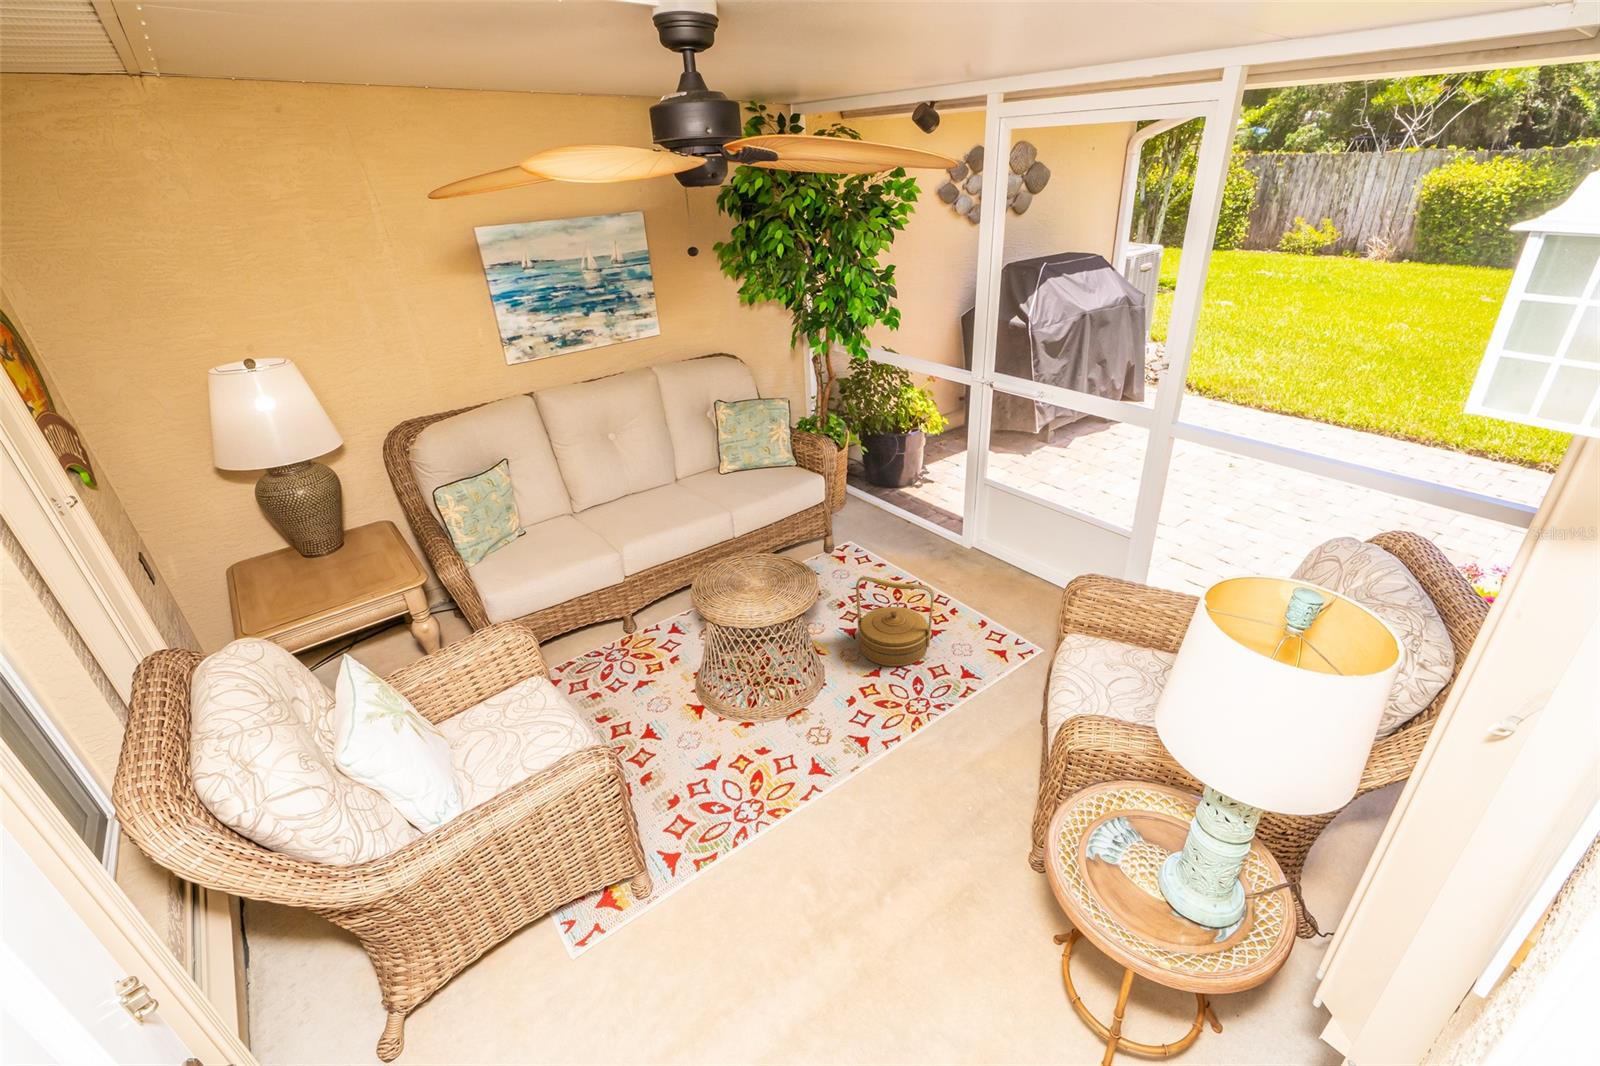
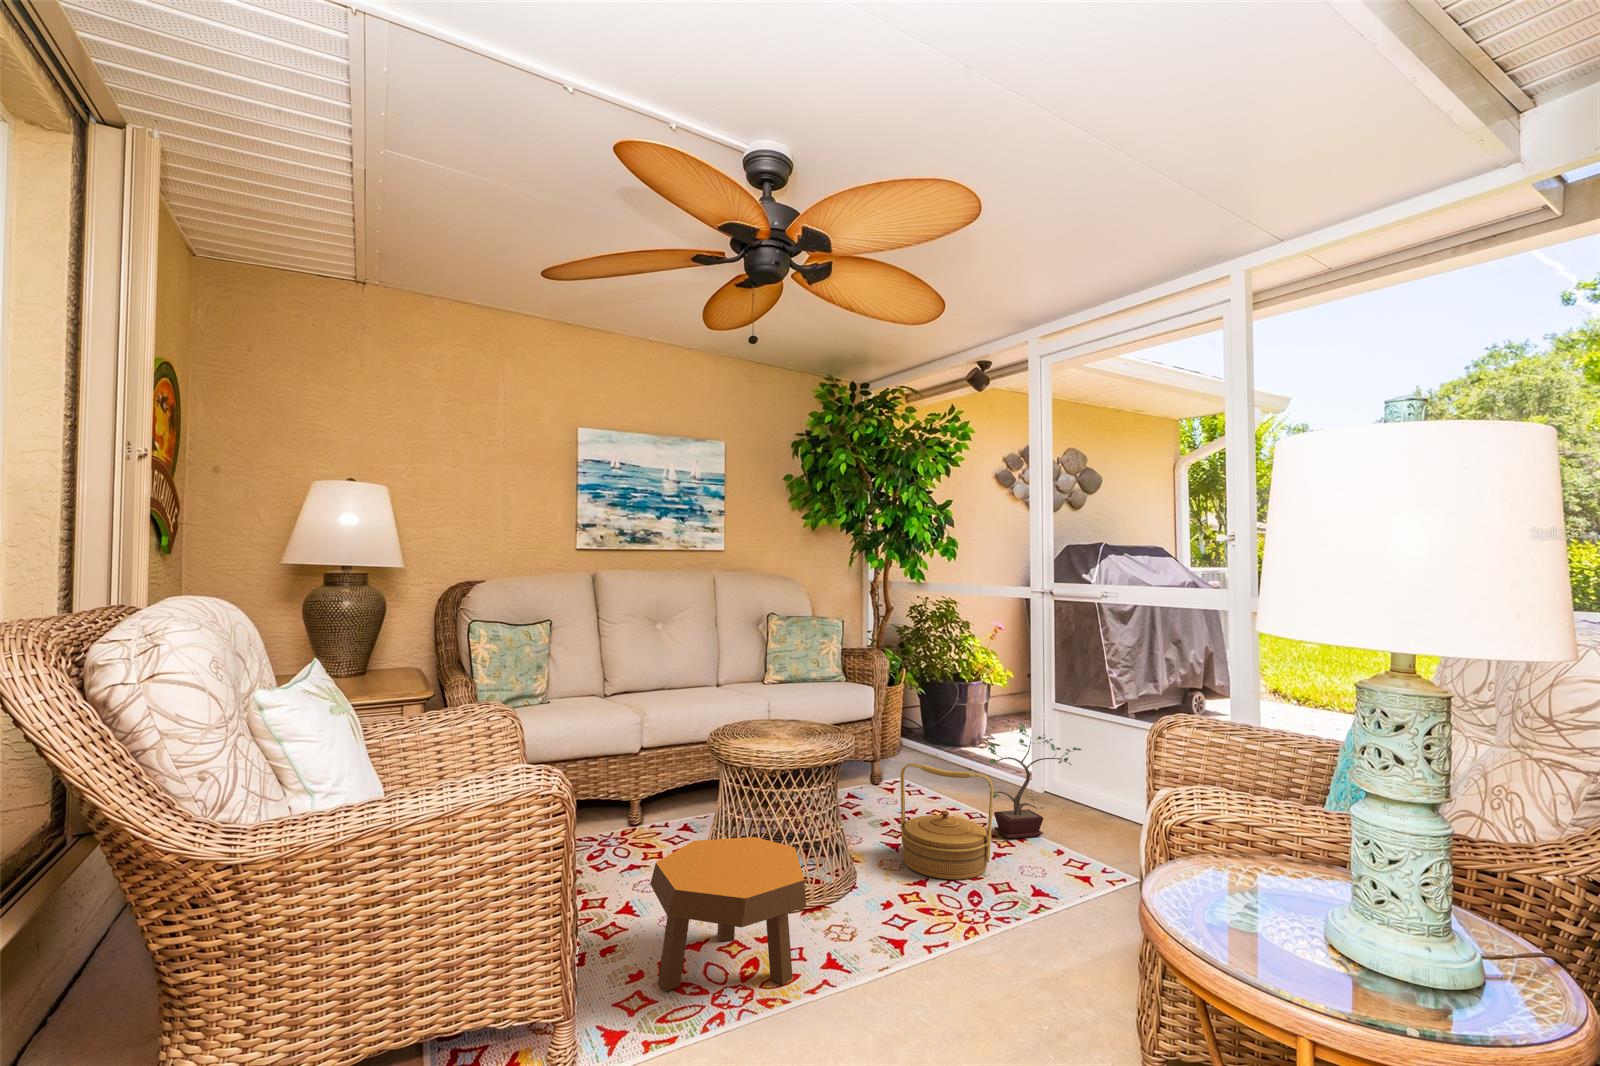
potted plant: none [928,518,1009,611] -> present [988,722,1081,839]
footstool: none [672,683,796,814] -> present [650,837,806,992]

